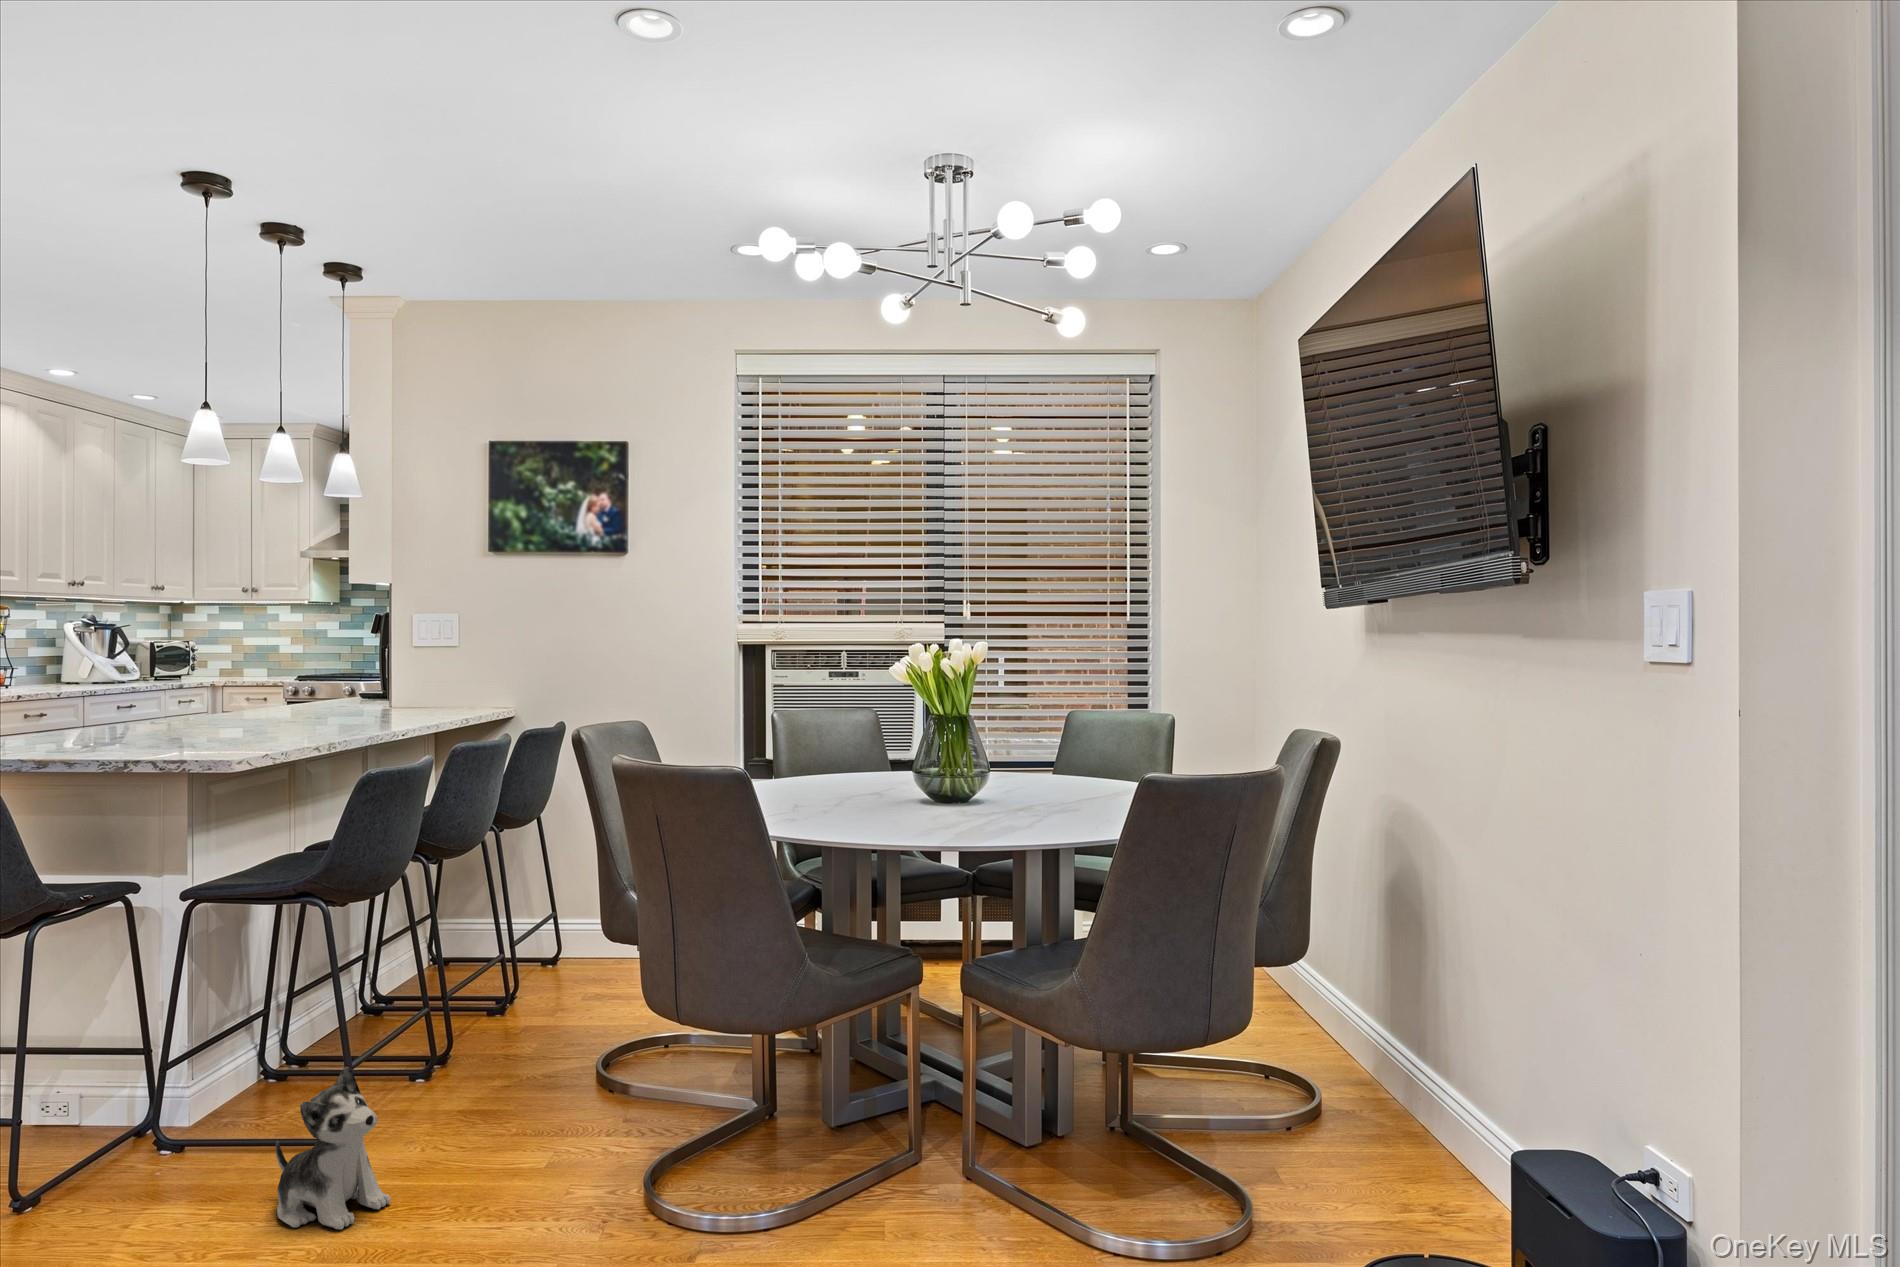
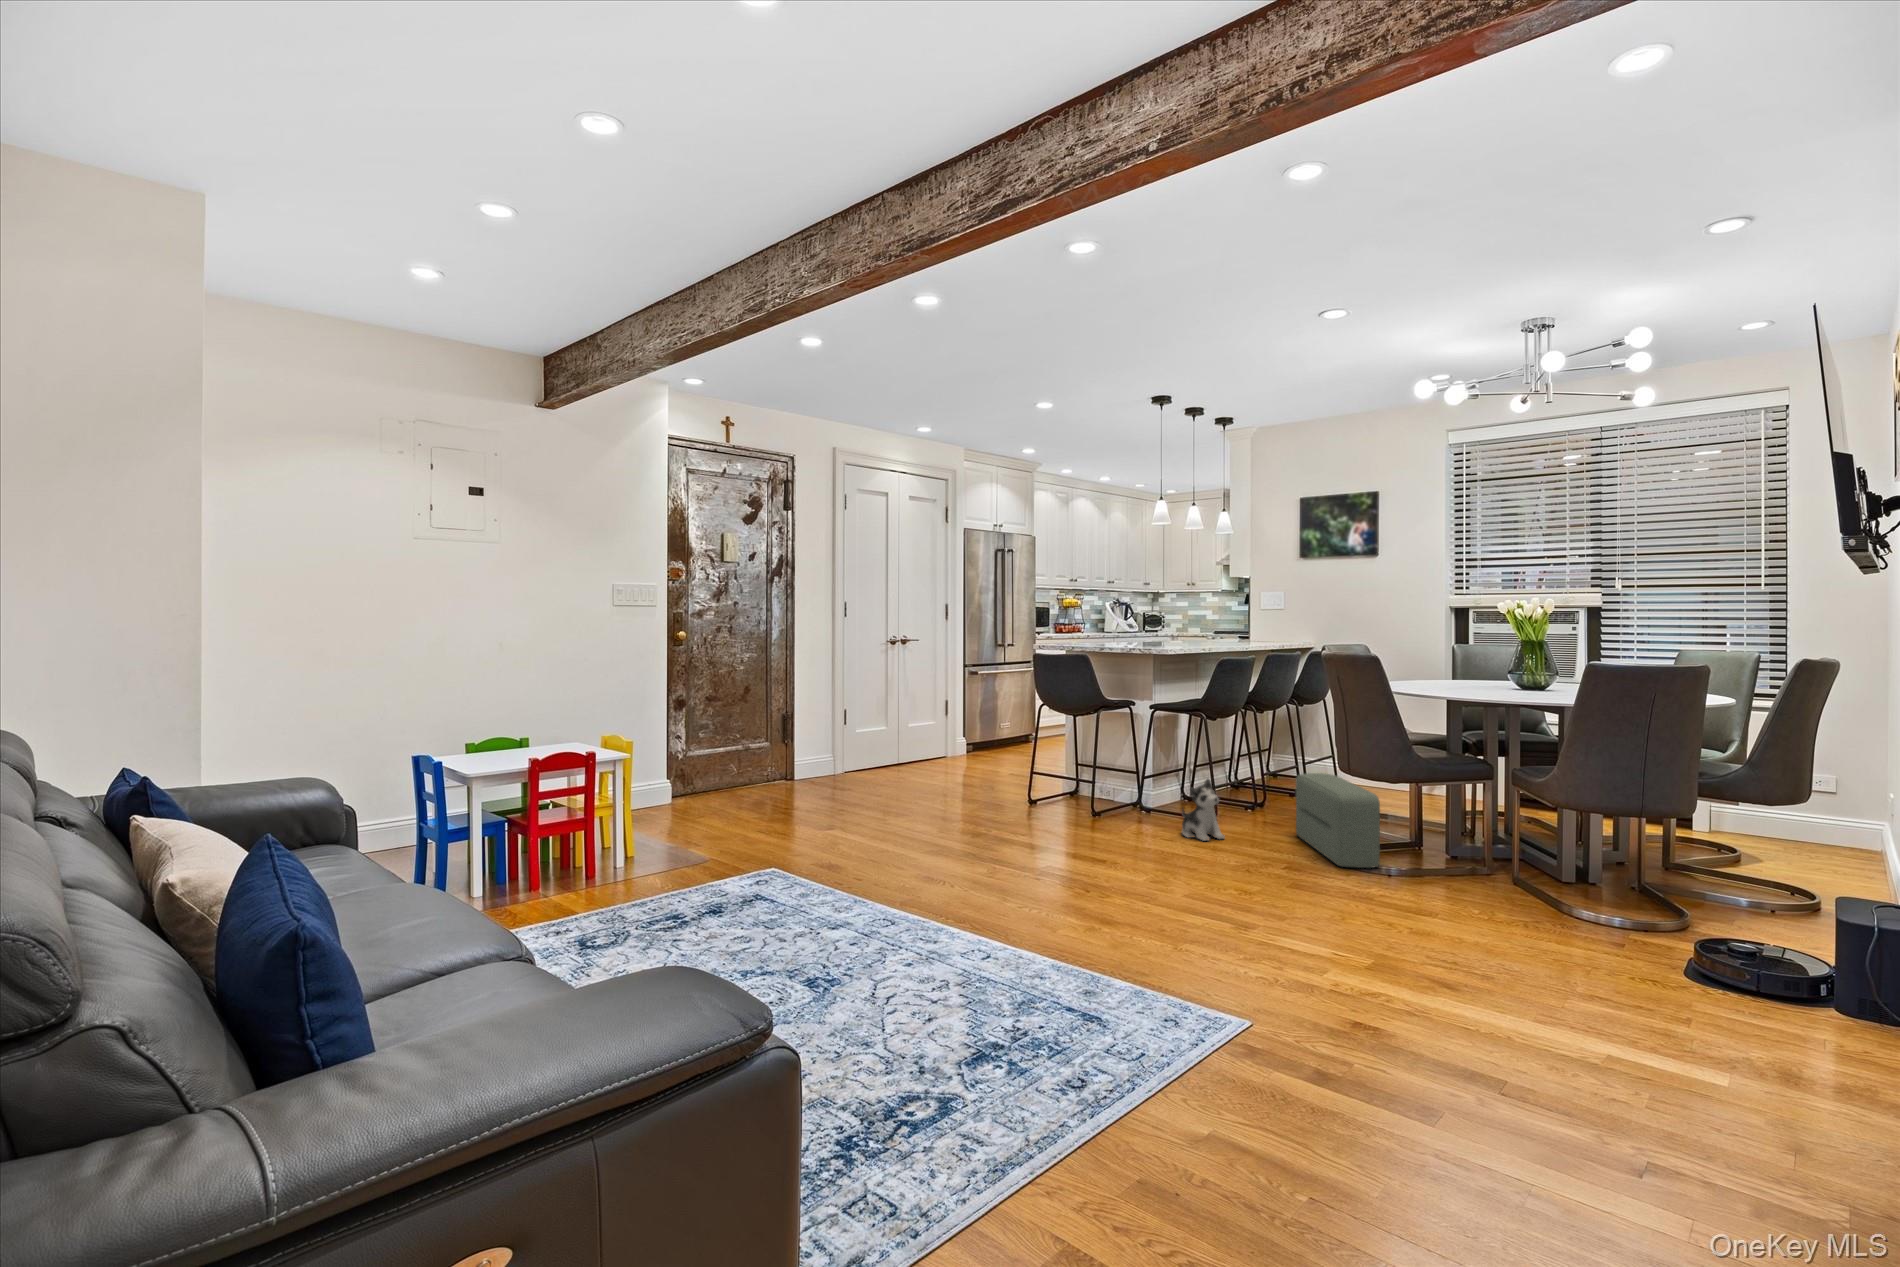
pouf: none [542,997,743,1228] -> present [1296,773,1380,868]

